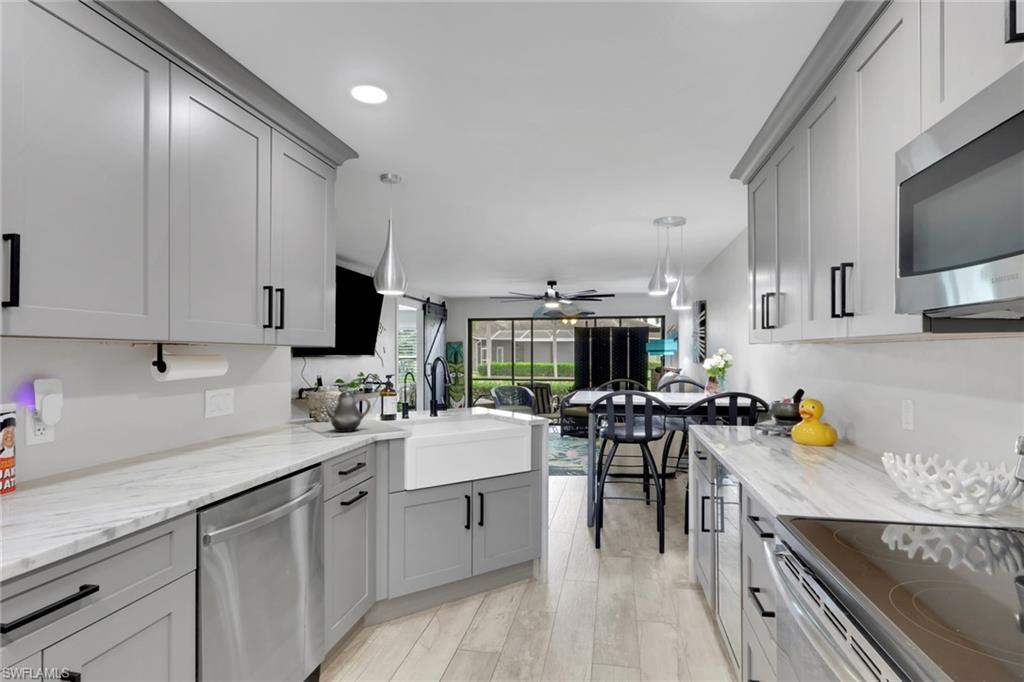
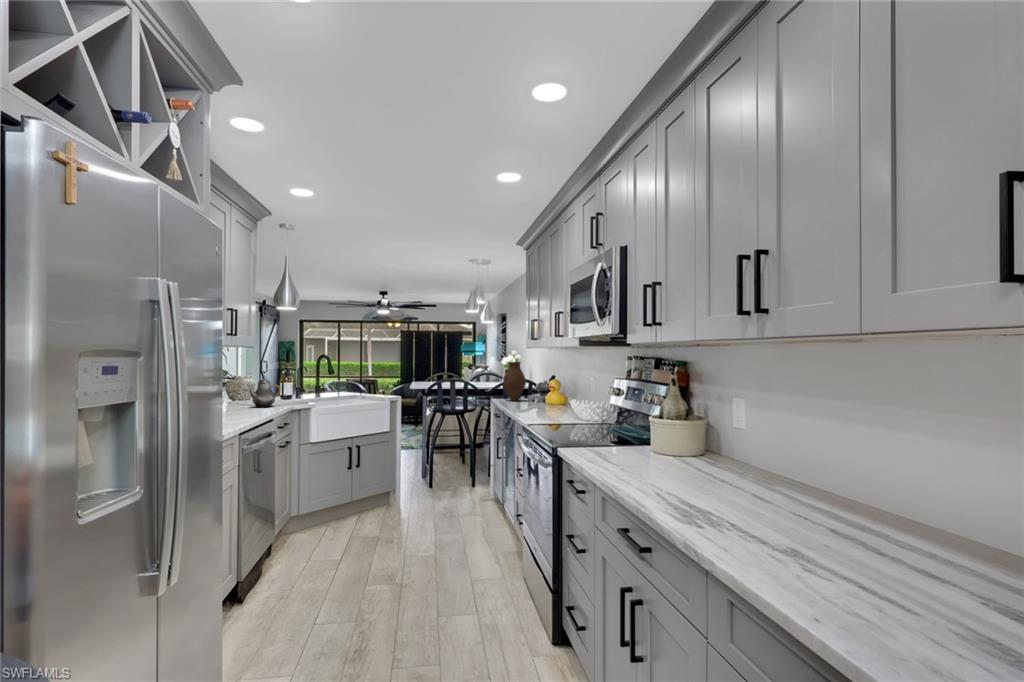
vase: none [710,366,751,432] -> present [503,362,526,401]

